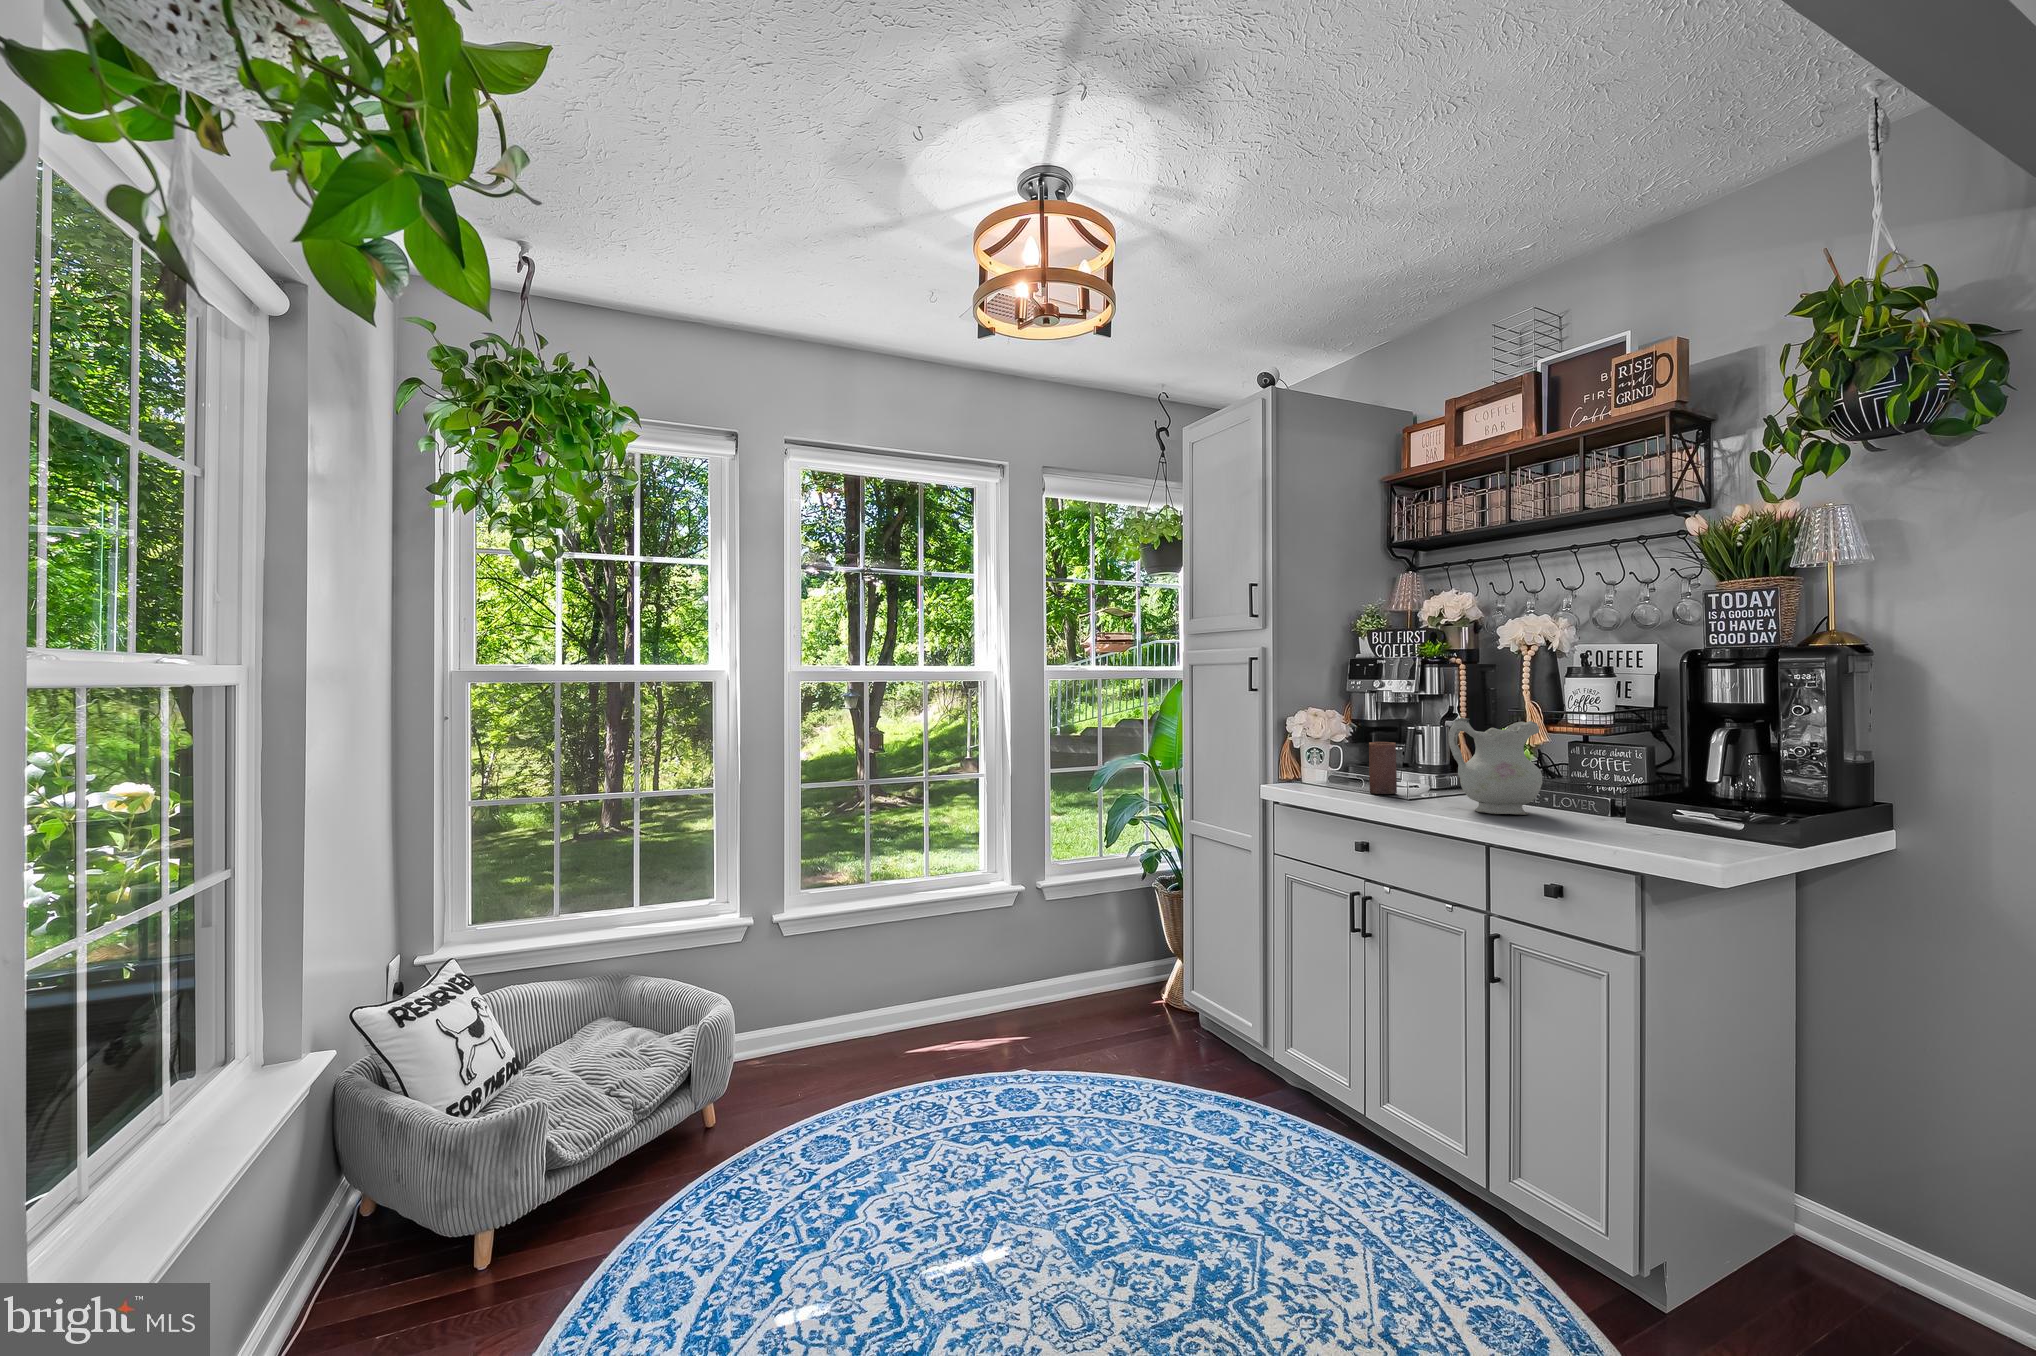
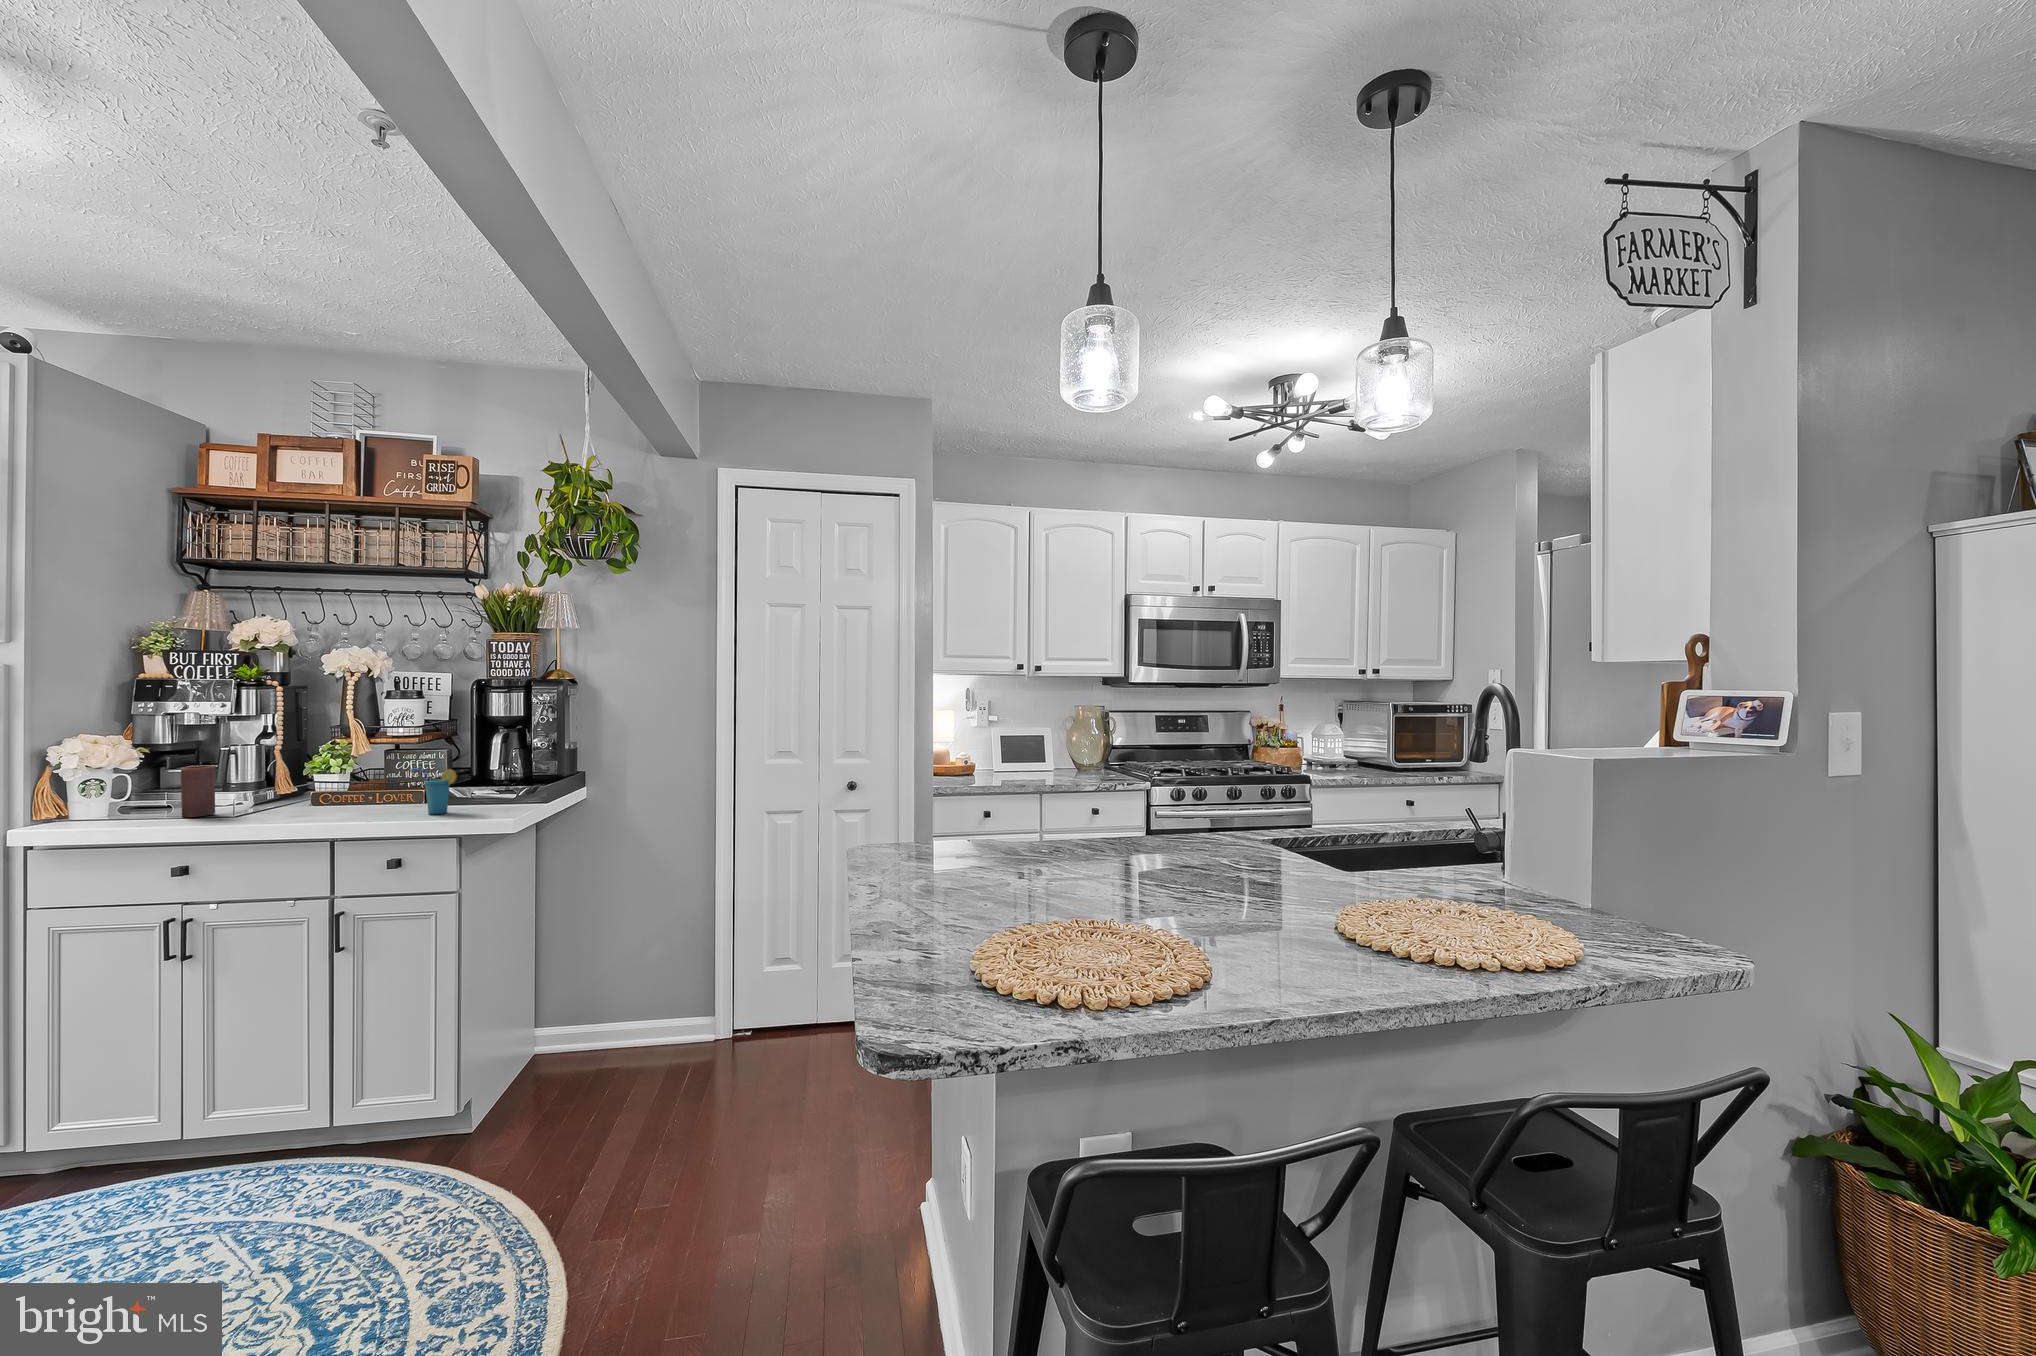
ceramic pitcher: present [1449,718,1542,815] -> none [284,737,371,818]
cup: none [1585,764,1647,831] -> present [410,767,457,814]

